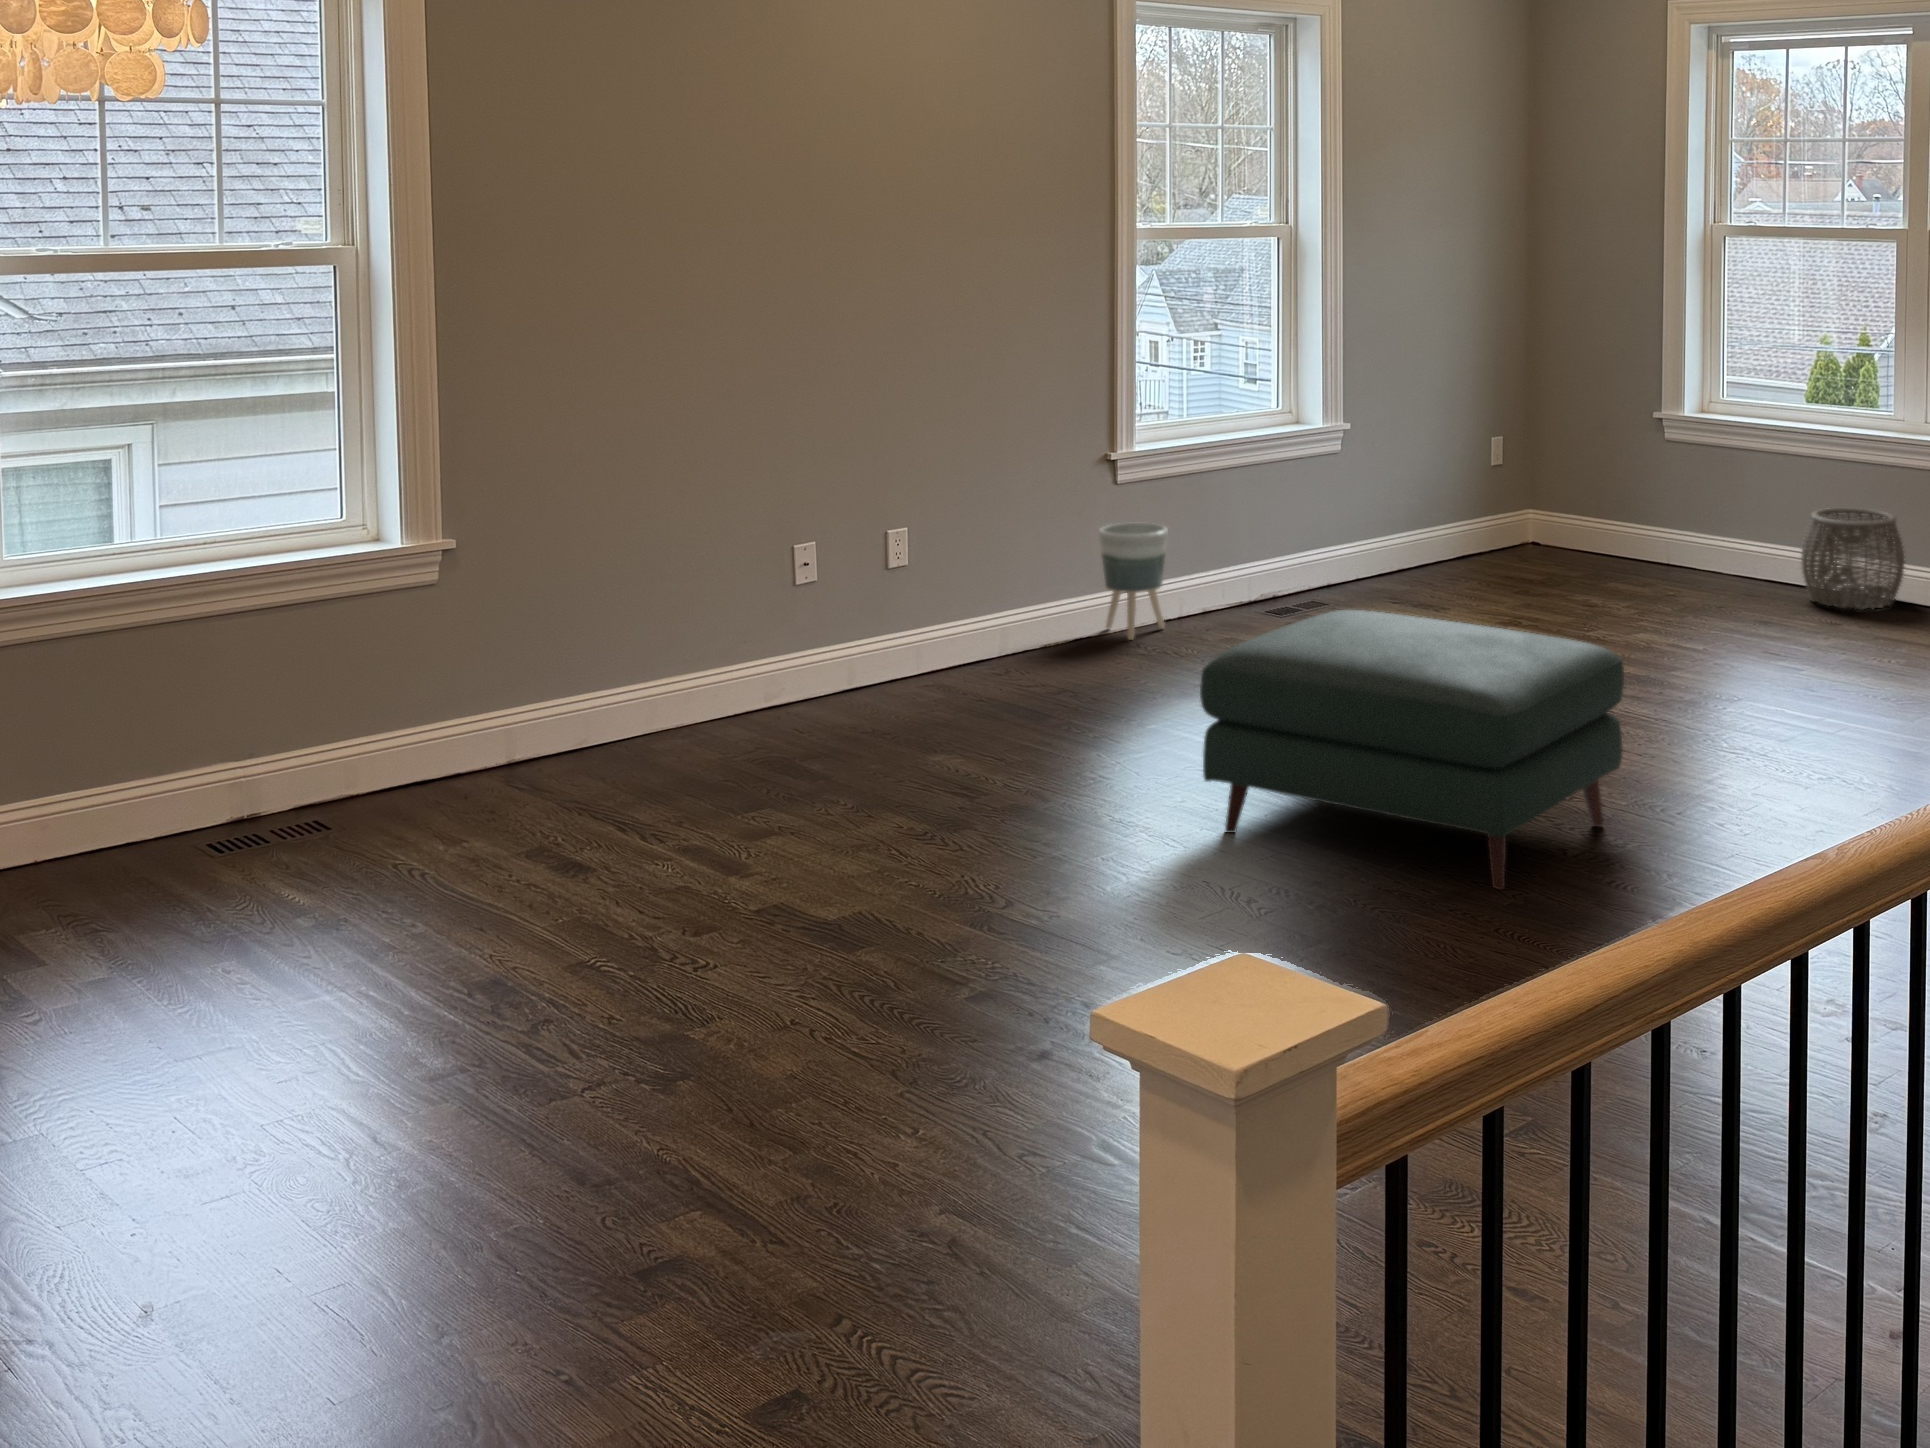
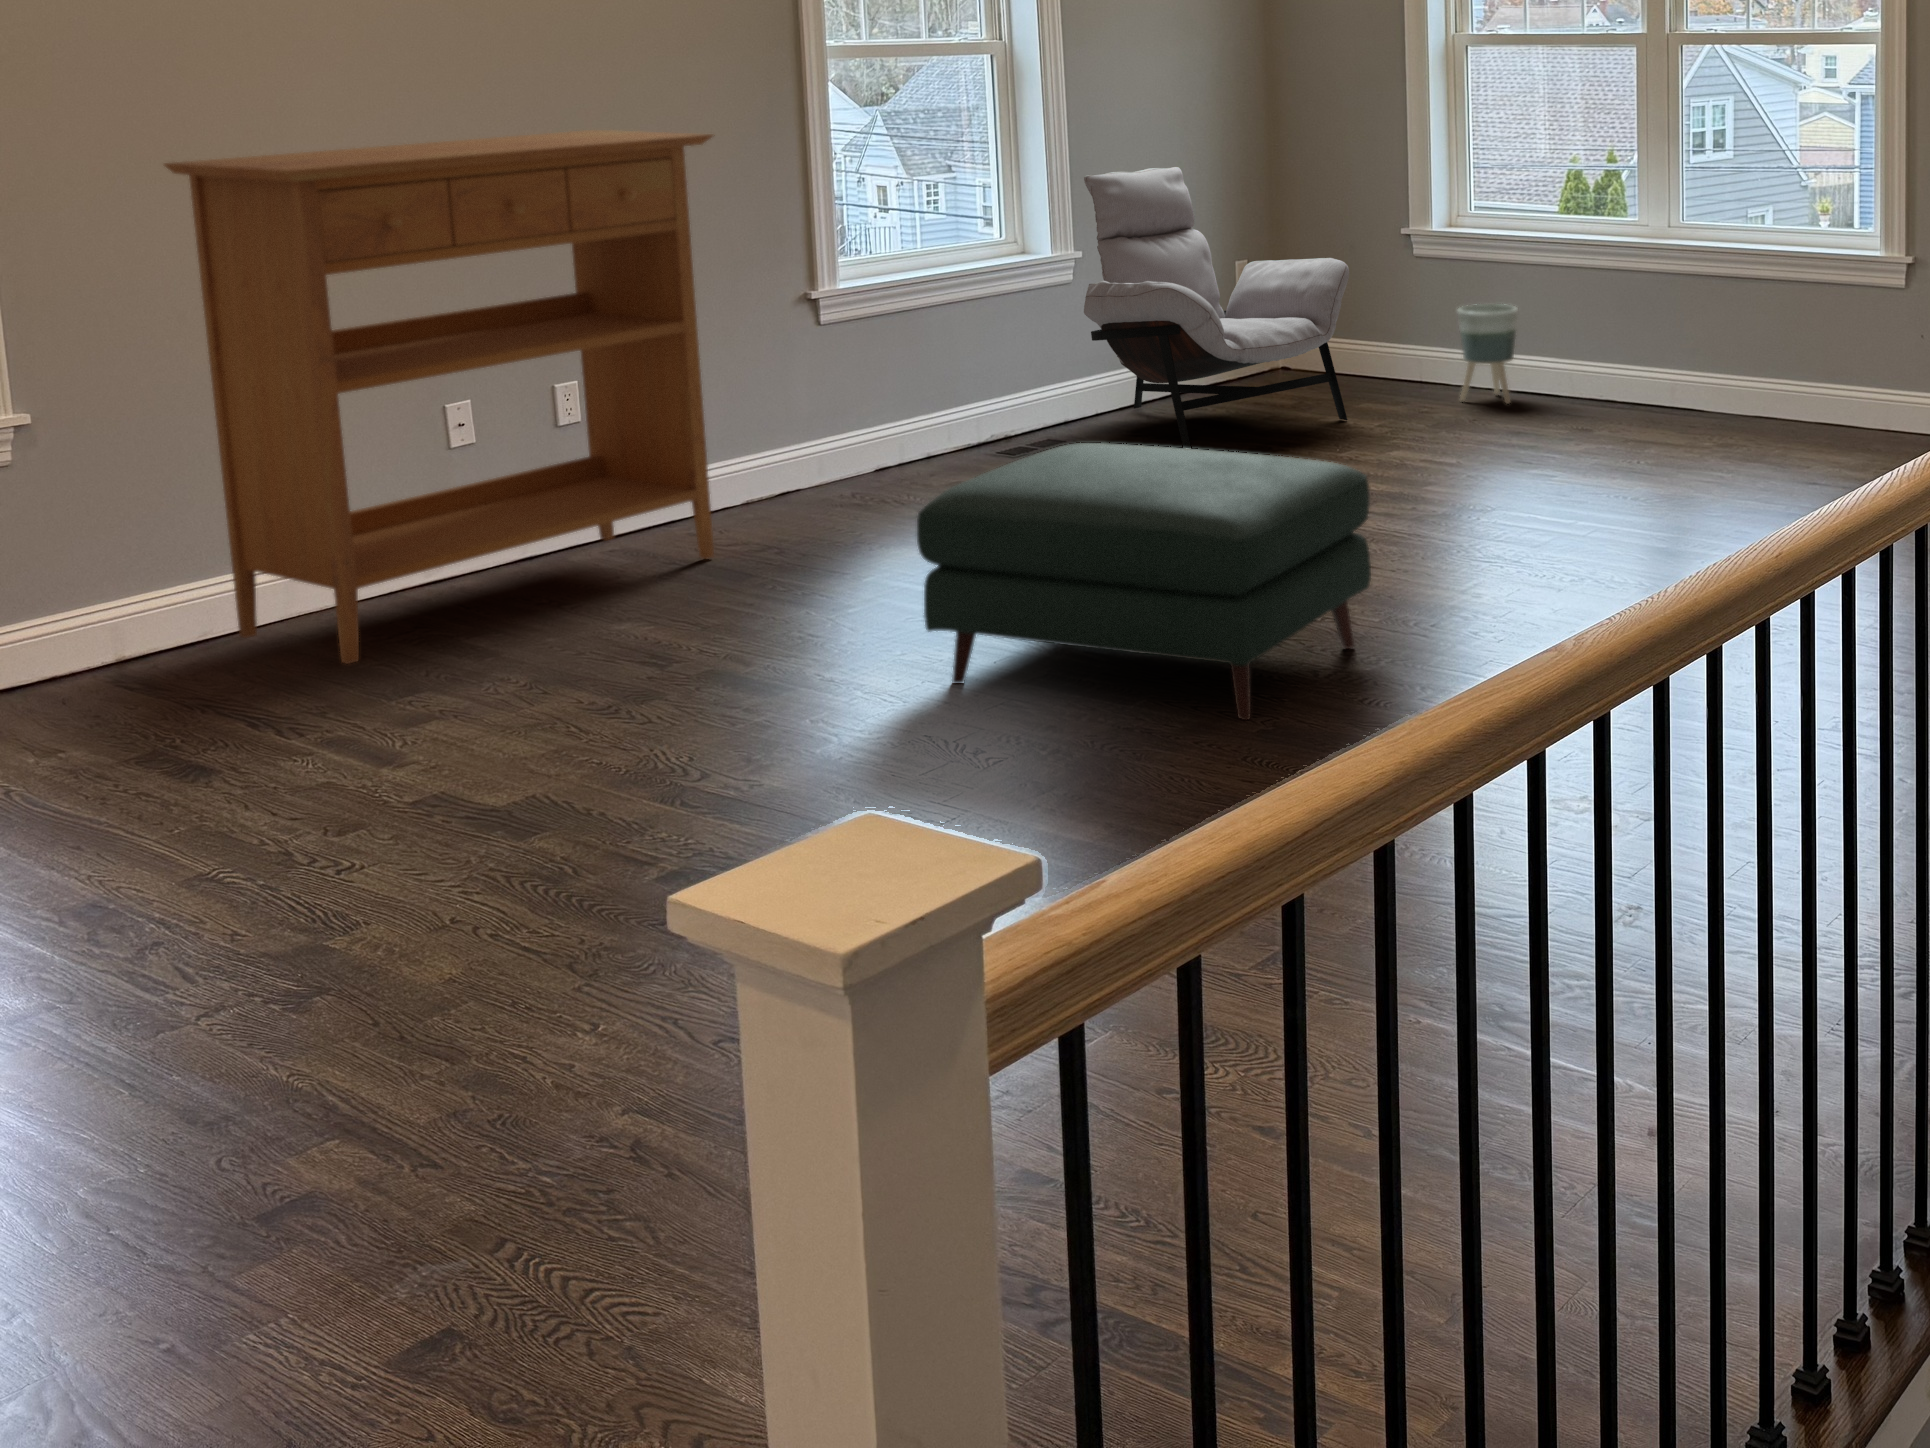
console table: none [573,293,1028,774] -> present [164,130,714,663]
lounge chair: none [1344,336,1600,619] -> present [1084,167,1349,449]
woven basket: present [1801,508,1905,609] -> none [1552,323,1655,422]
planter: present [1099,523,1168,640] -> present [1457,304,1518,403]

